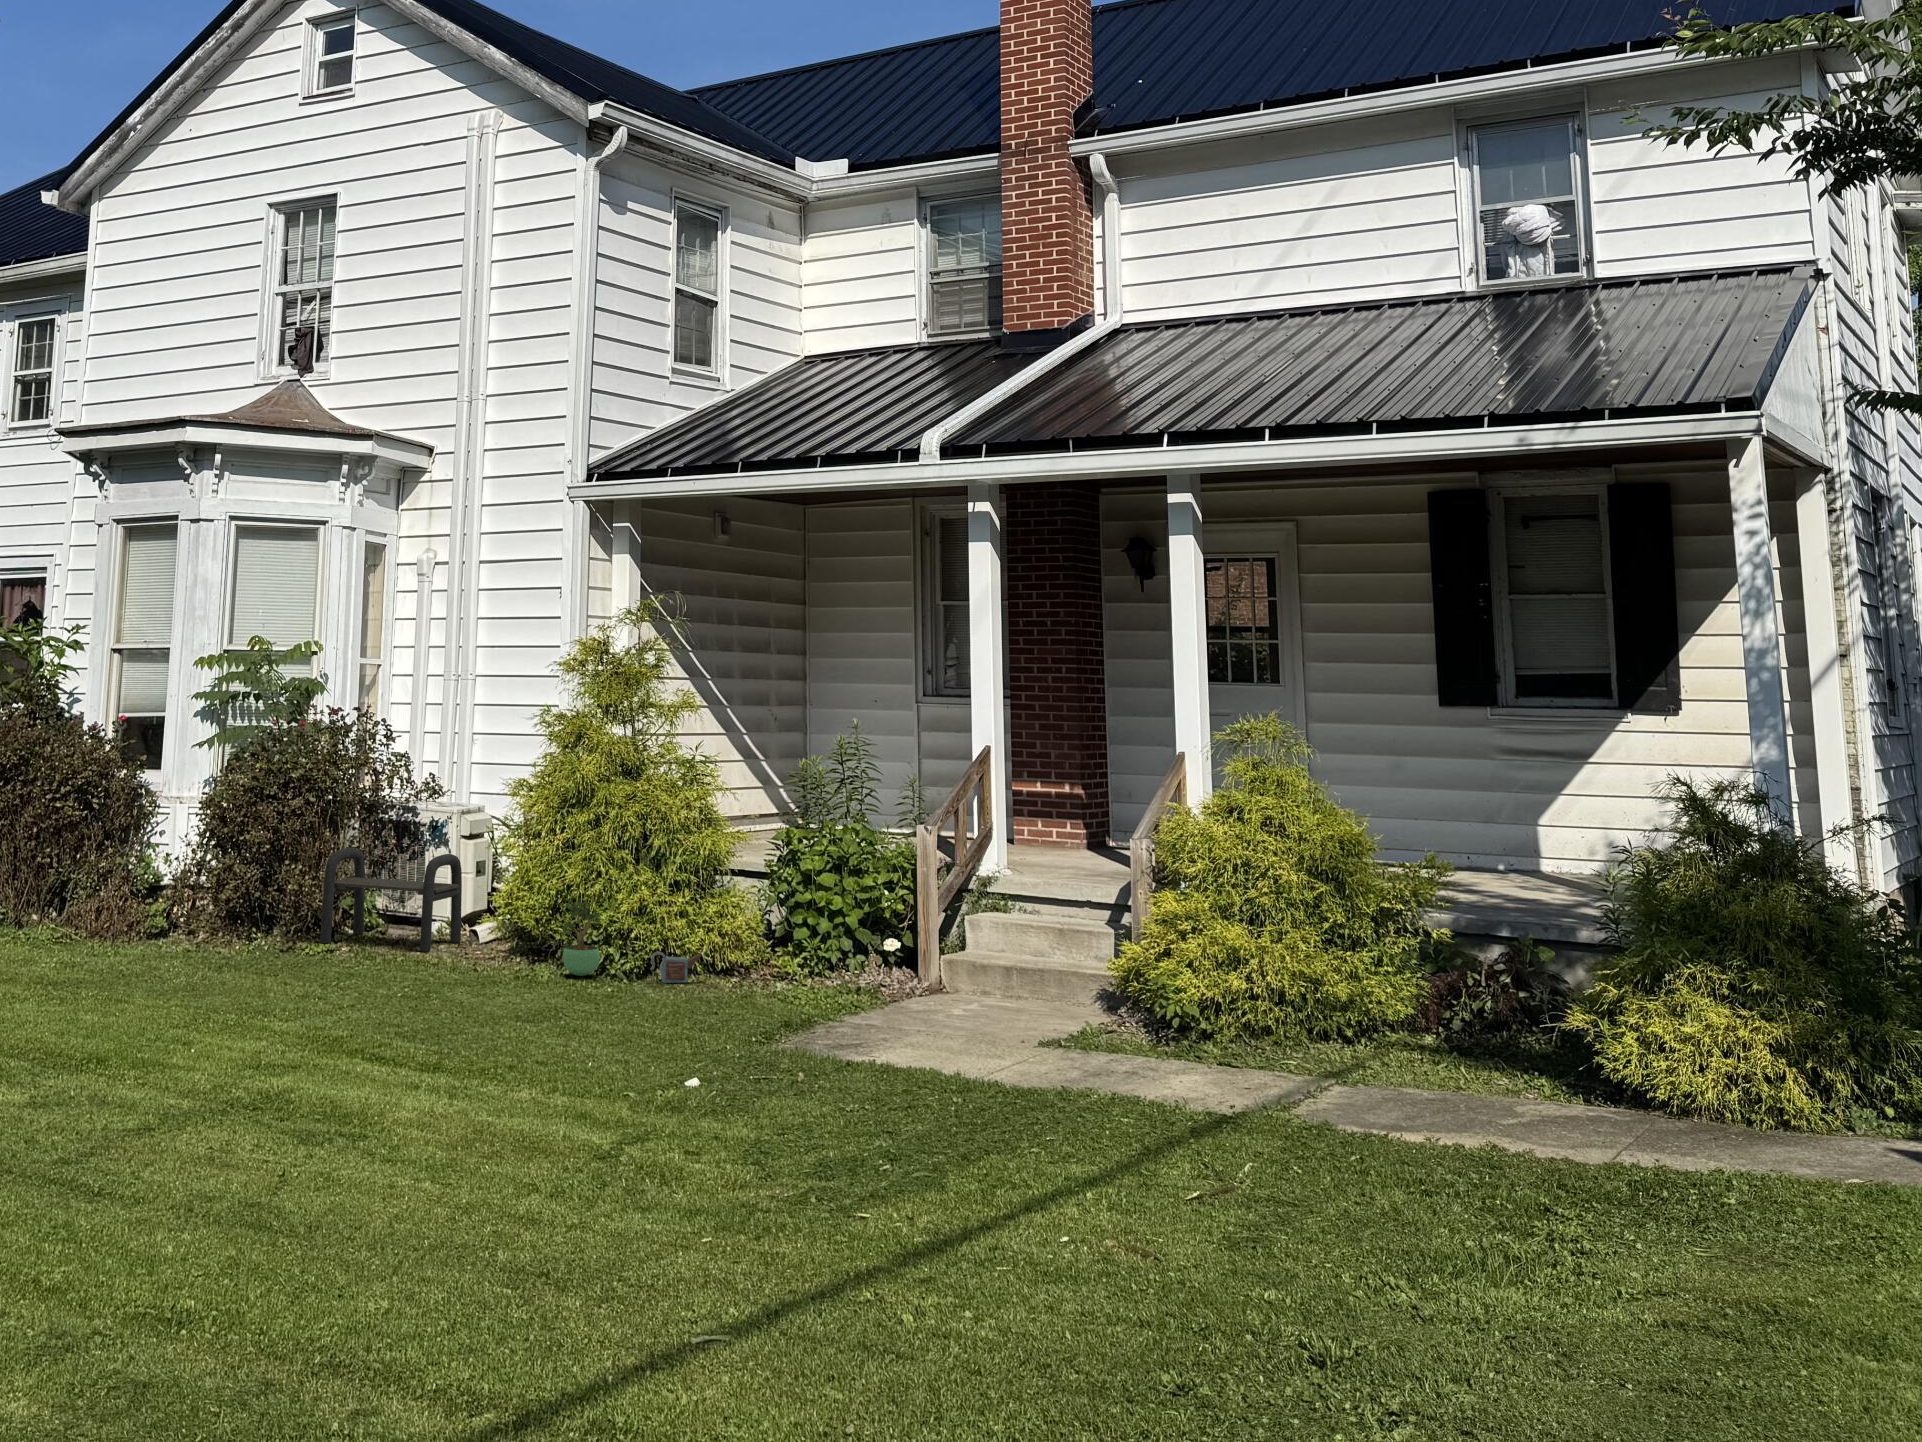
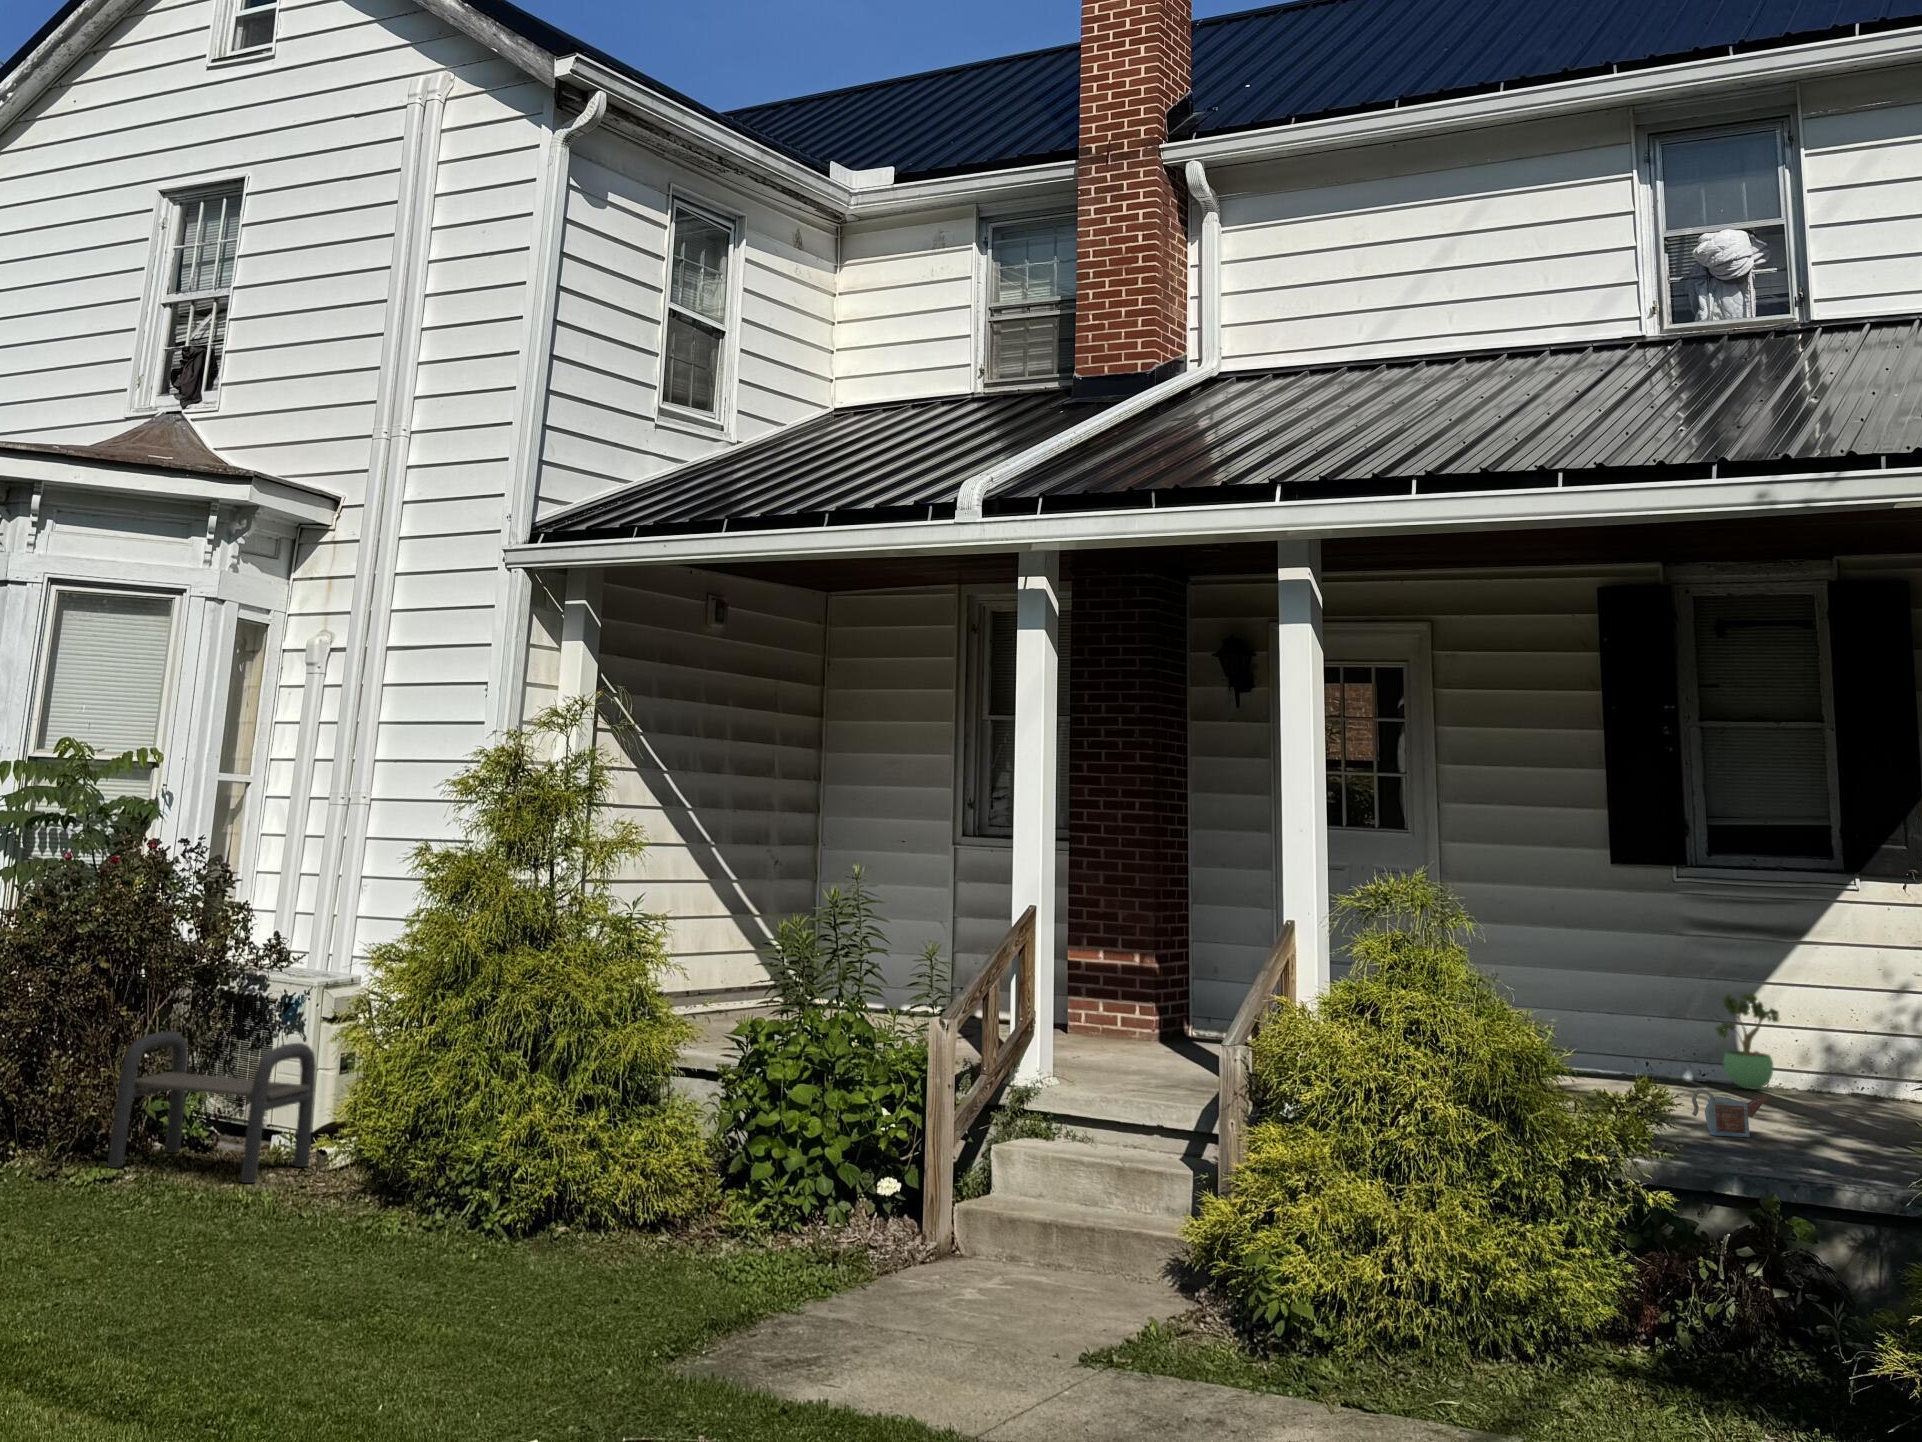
potted plant: present [561,900,600,976] -> present [1716,994,1779,1089]
watering can: present [651,952,702,983] -> present [1692,1089,1768,1137]

